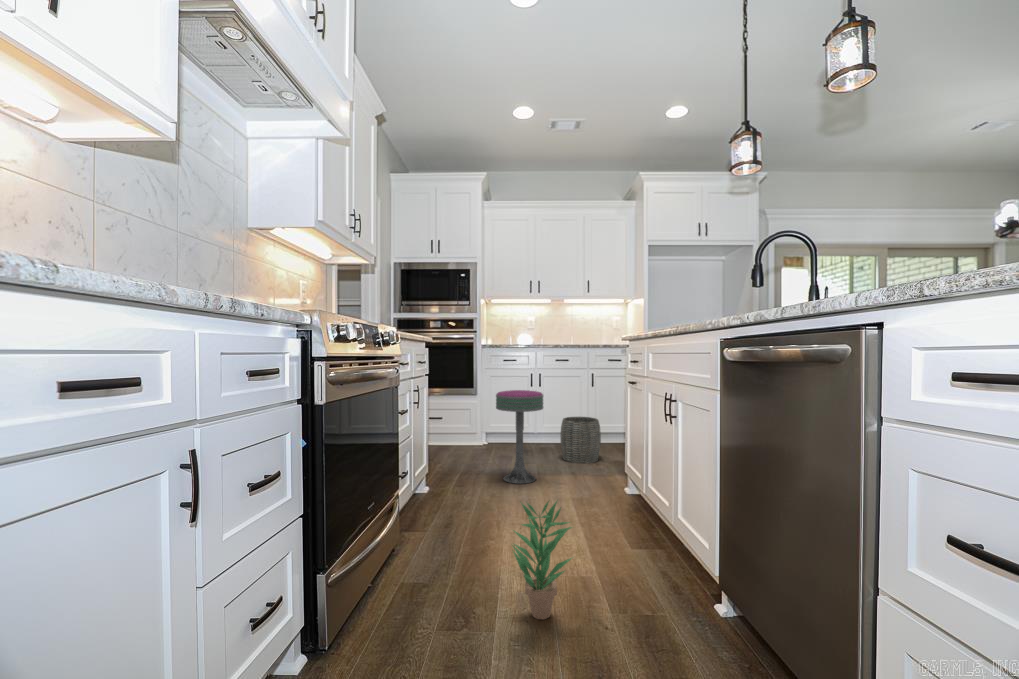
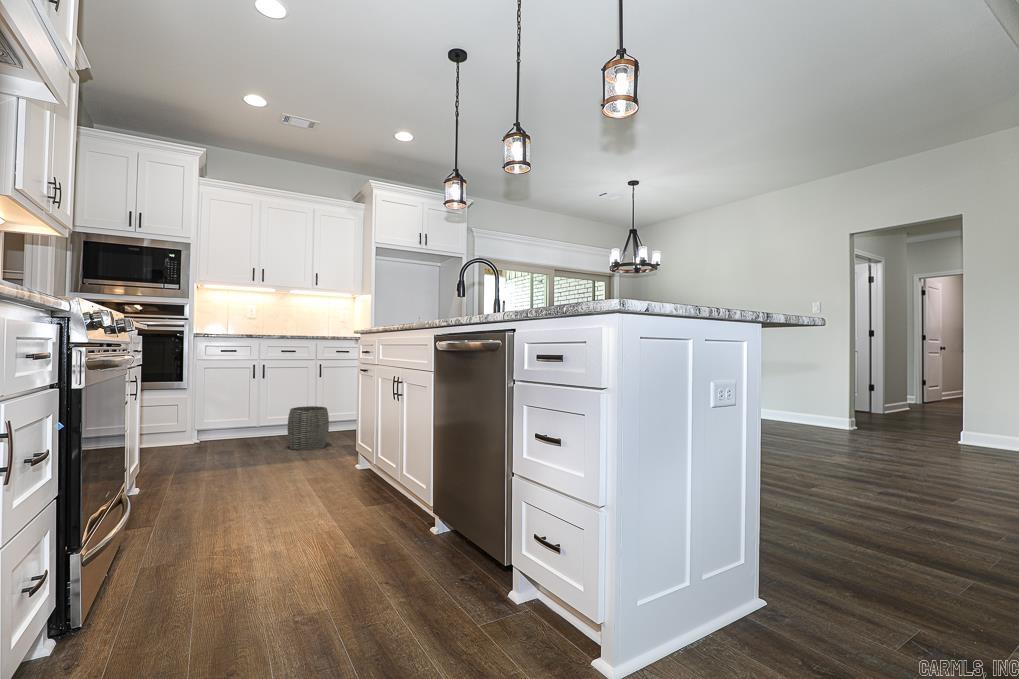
bar stool: present [496,390,543,484] -> none [221,381,275,473]
potted plant: present [513,501,572,619] -> none [265,461,324,561]

